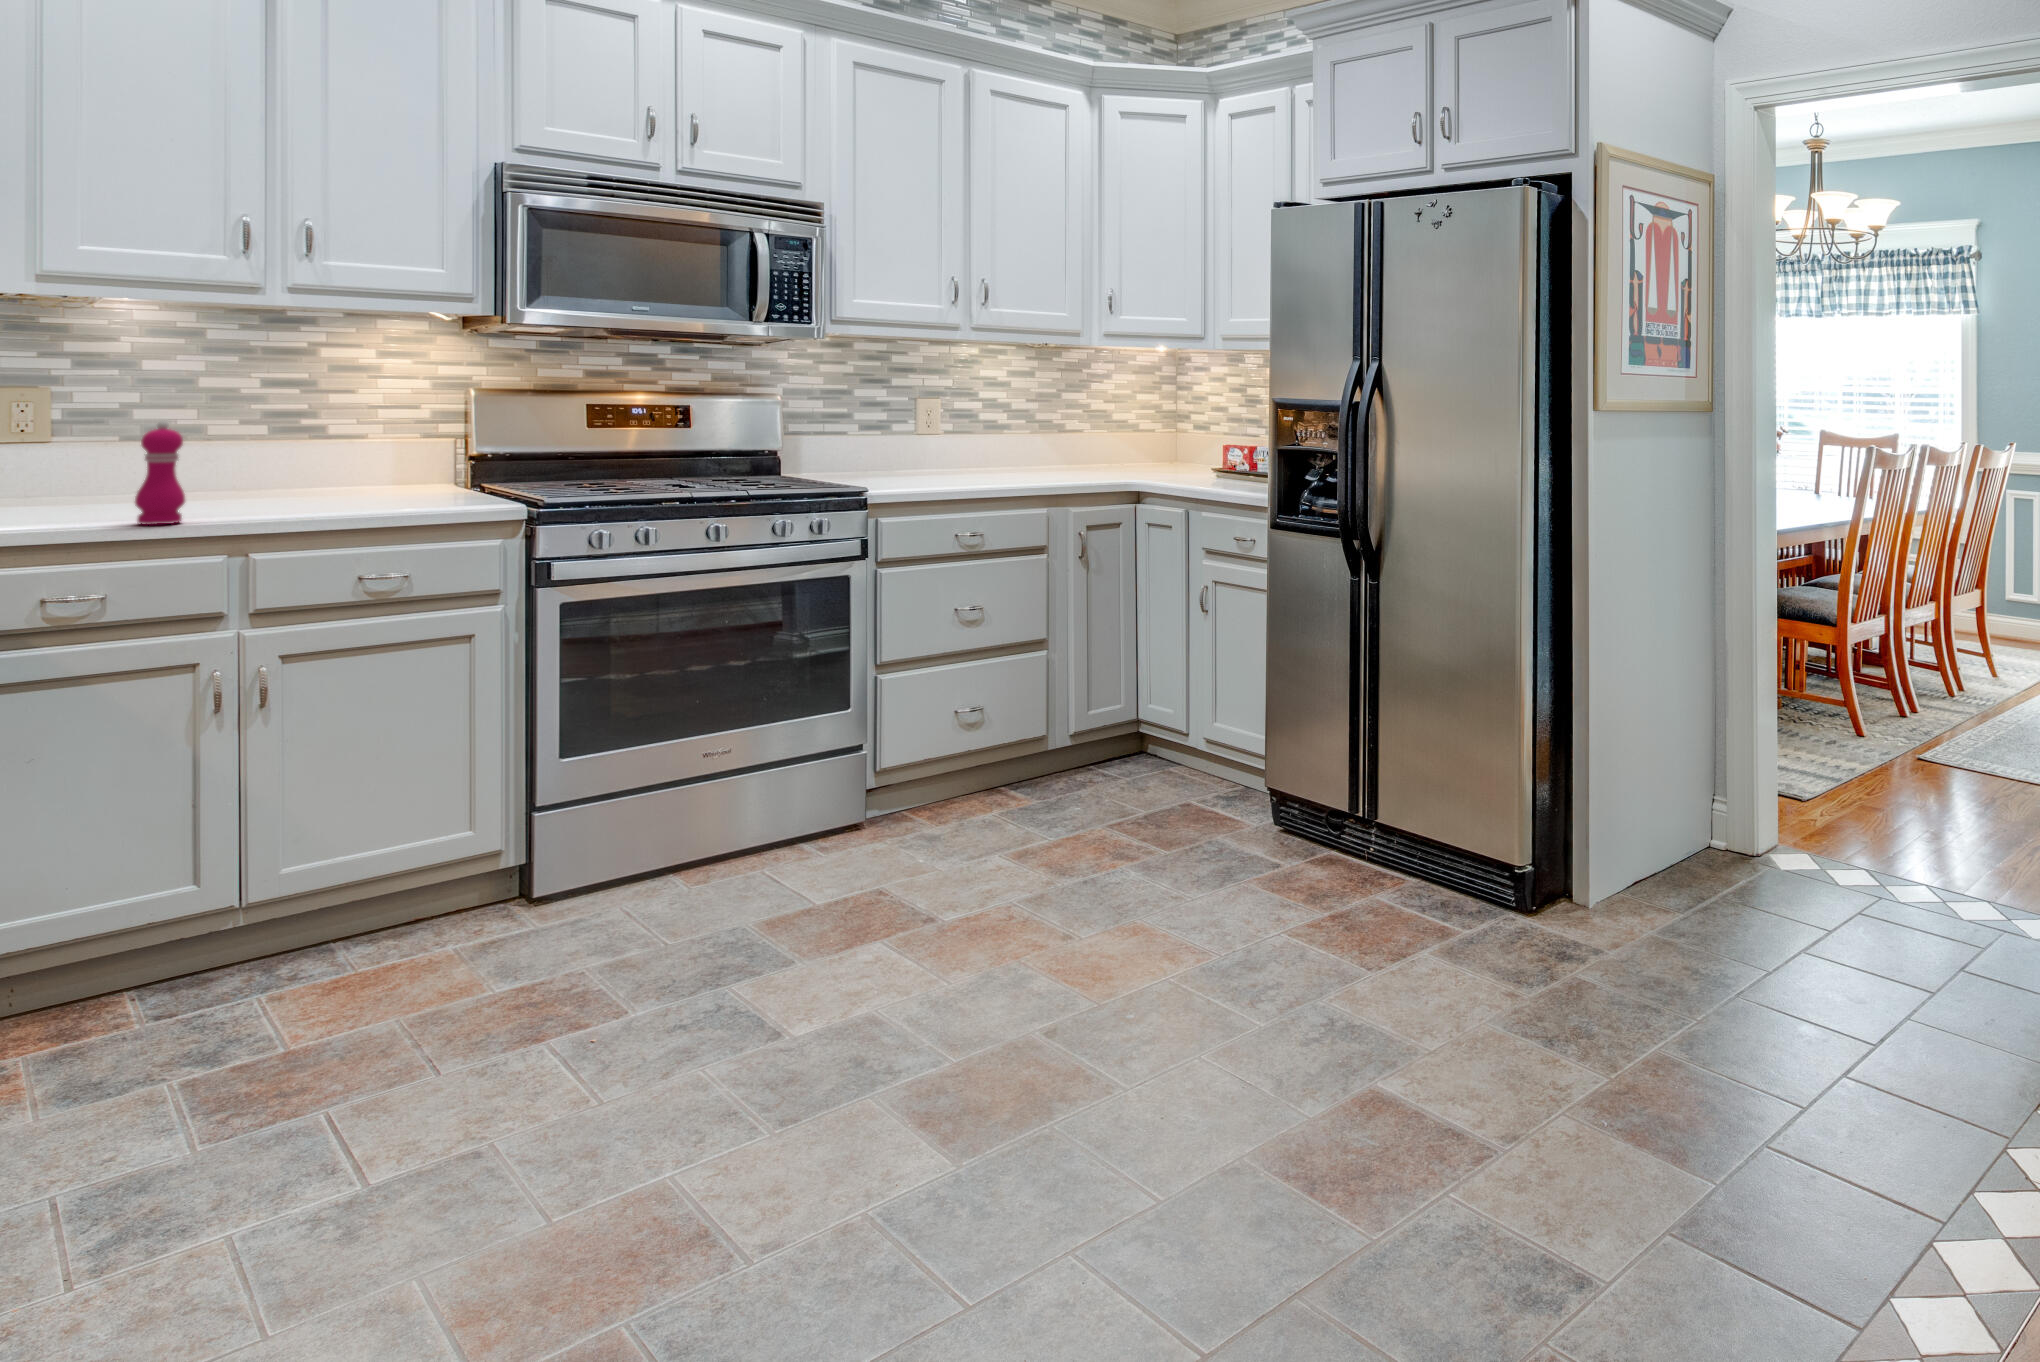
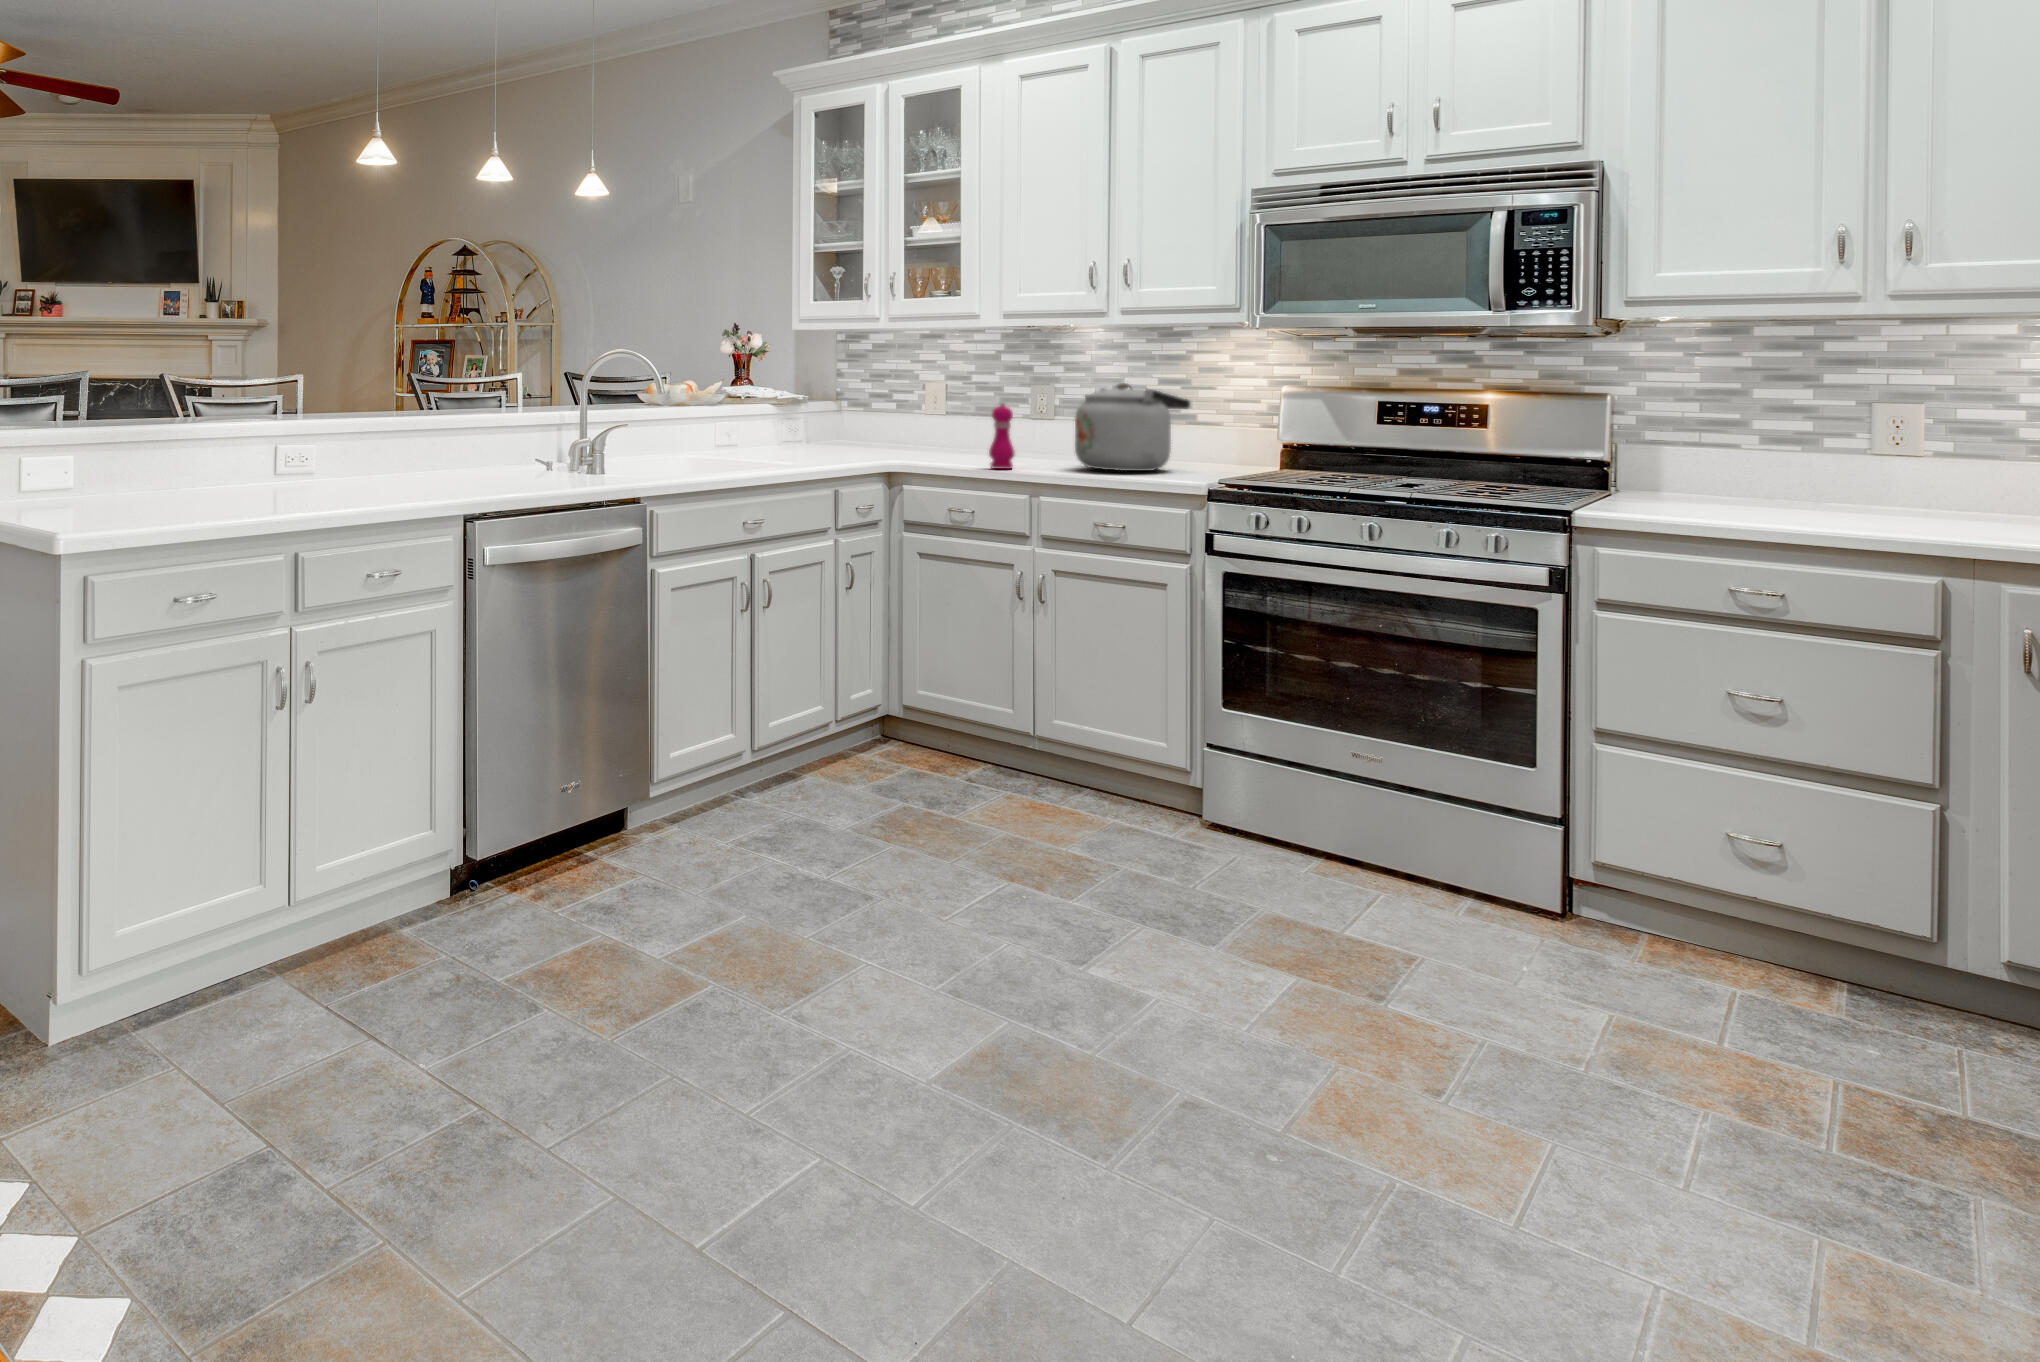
kettle: none [229,390,425,507] -> present [1075,383,1190,471]

